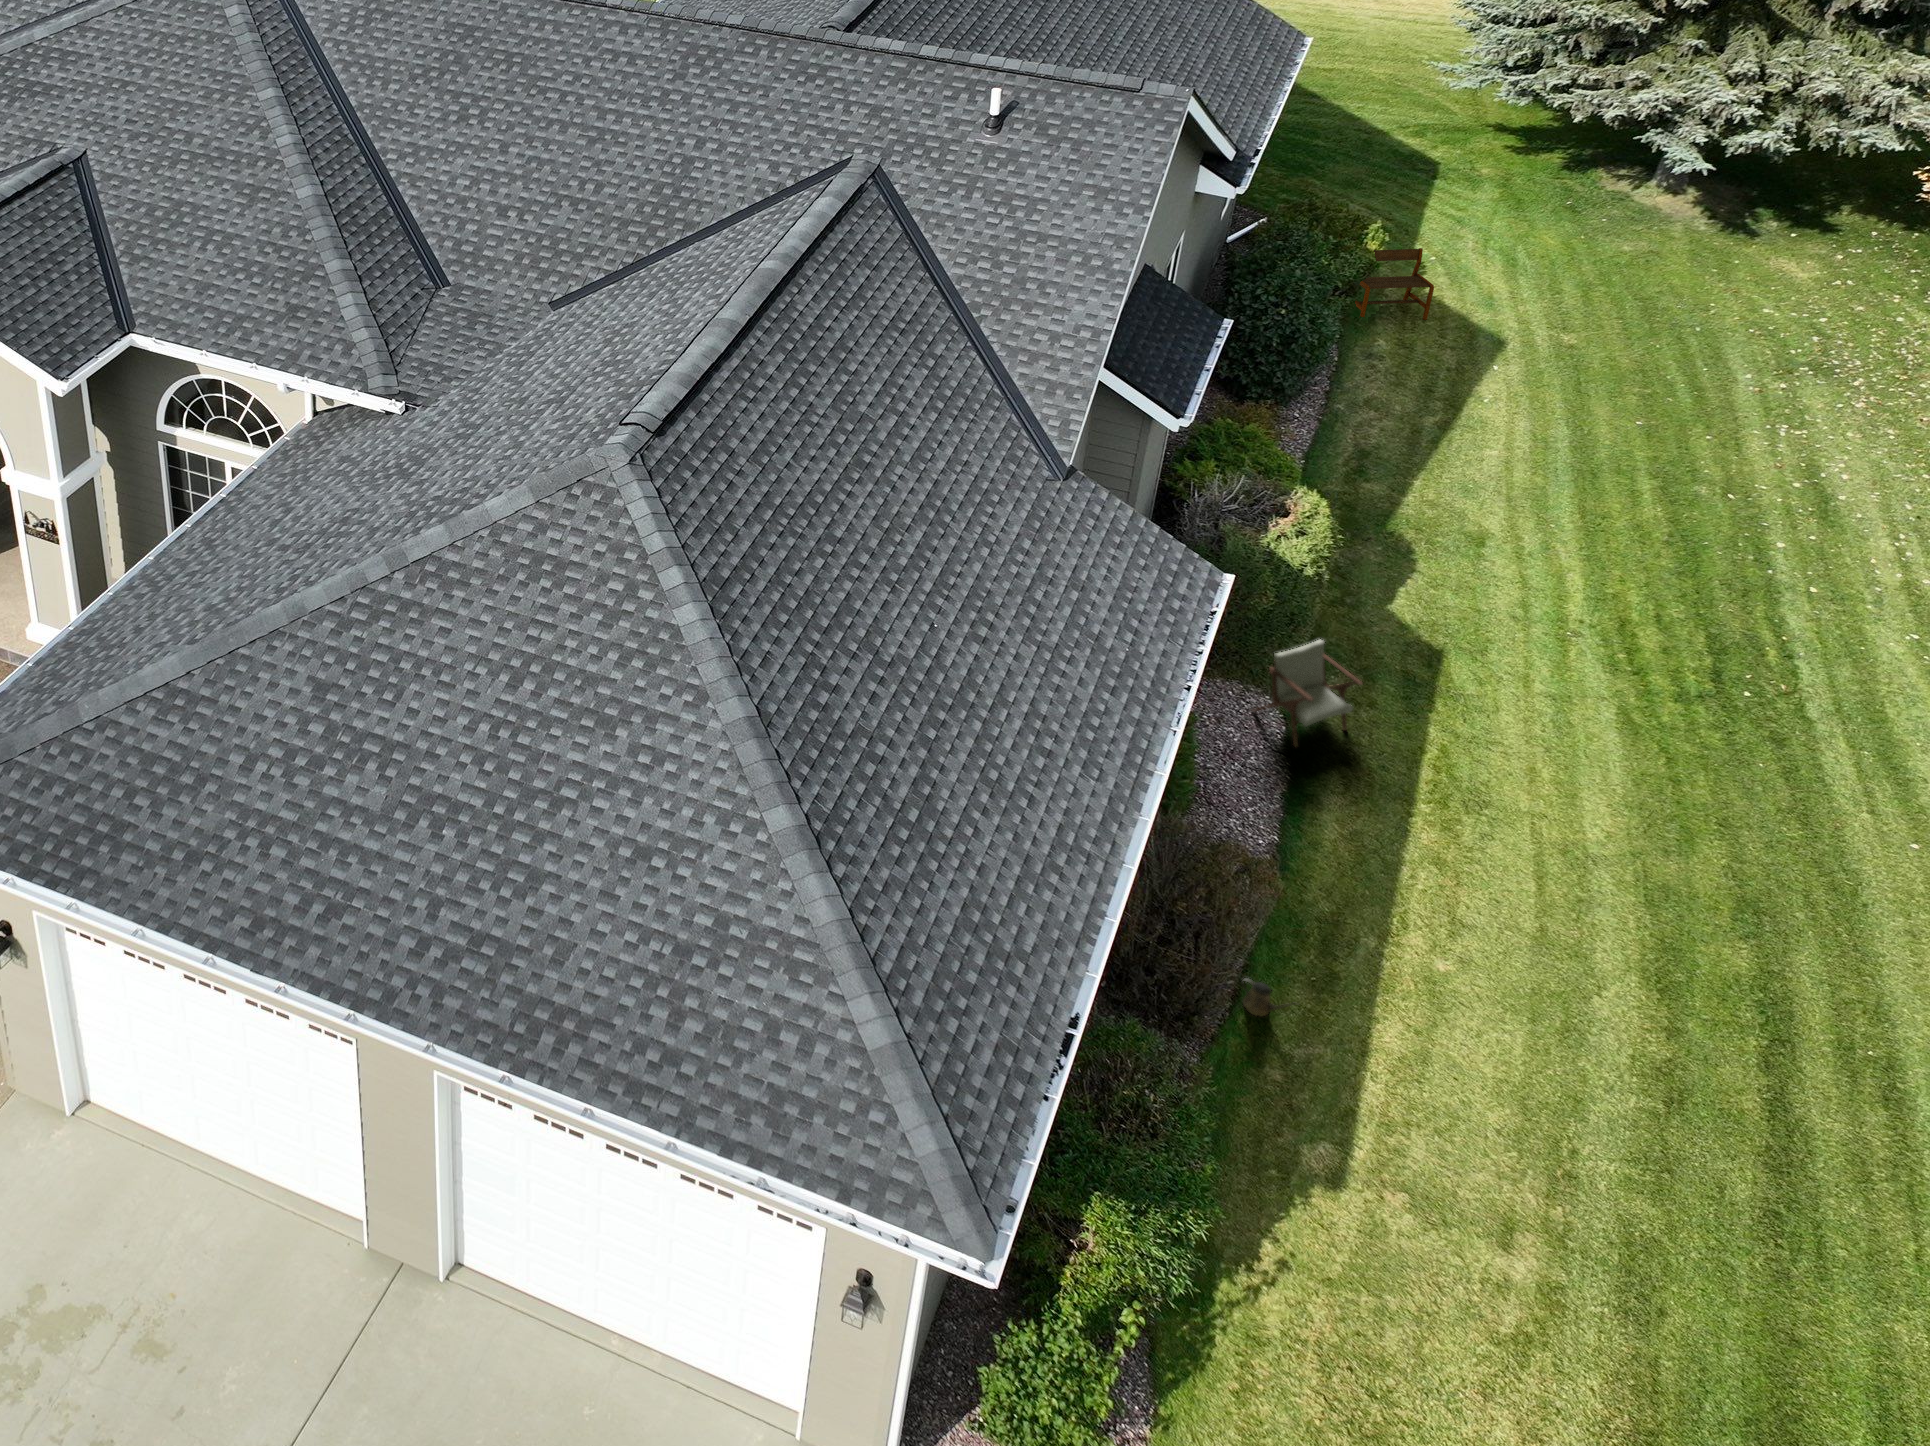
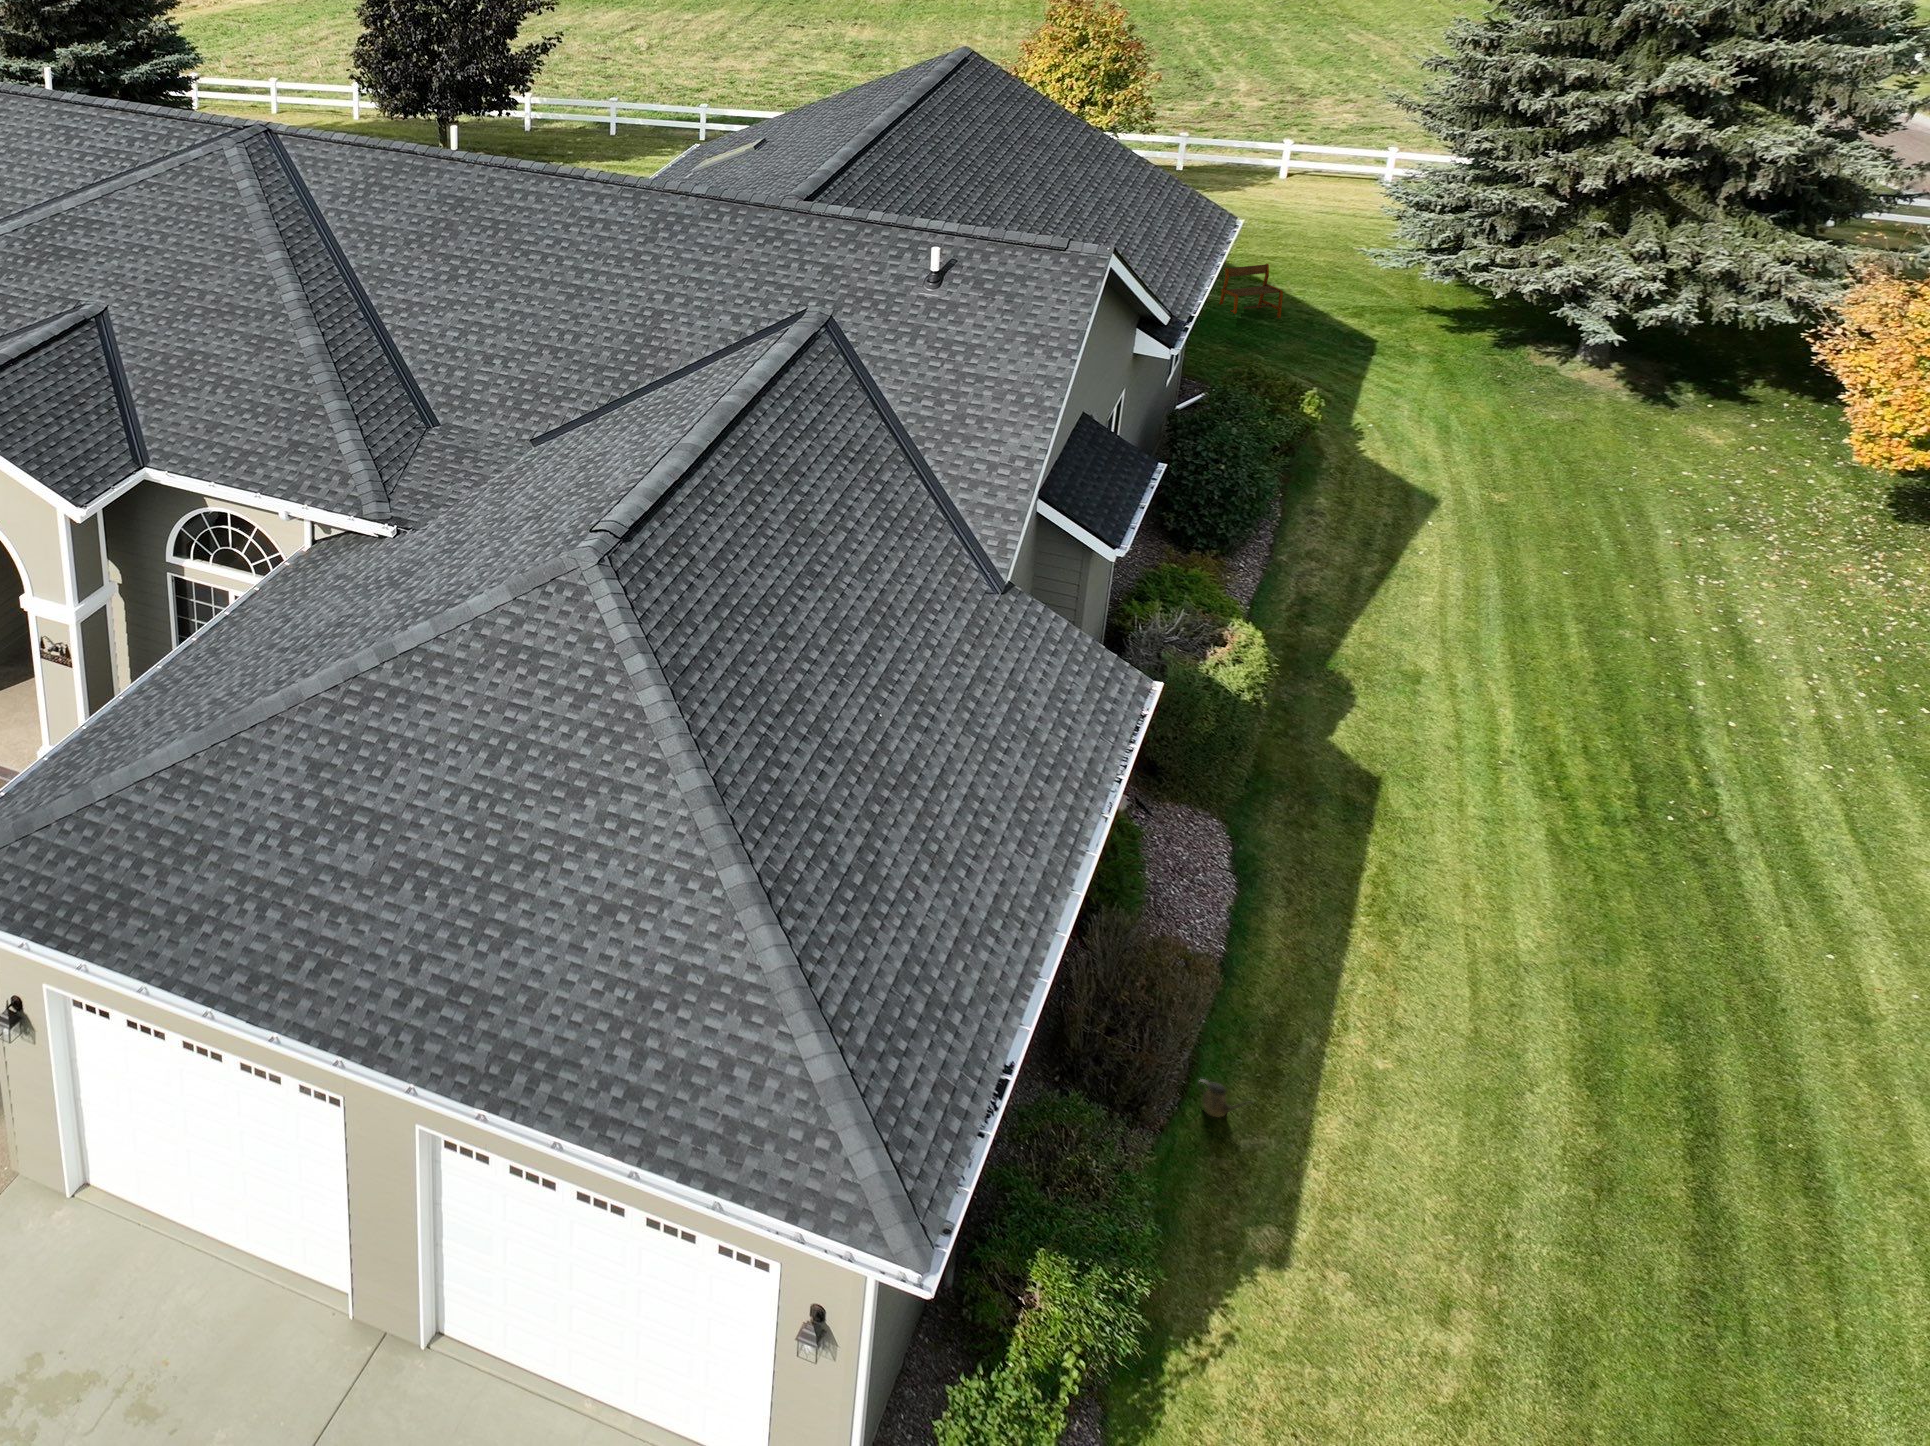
bench: present [1355,248,1434,320] -> present [1219,264,1283,318]
lounge chair: present [1252,640,1362,747] -> none [1205,762,1309,867]

